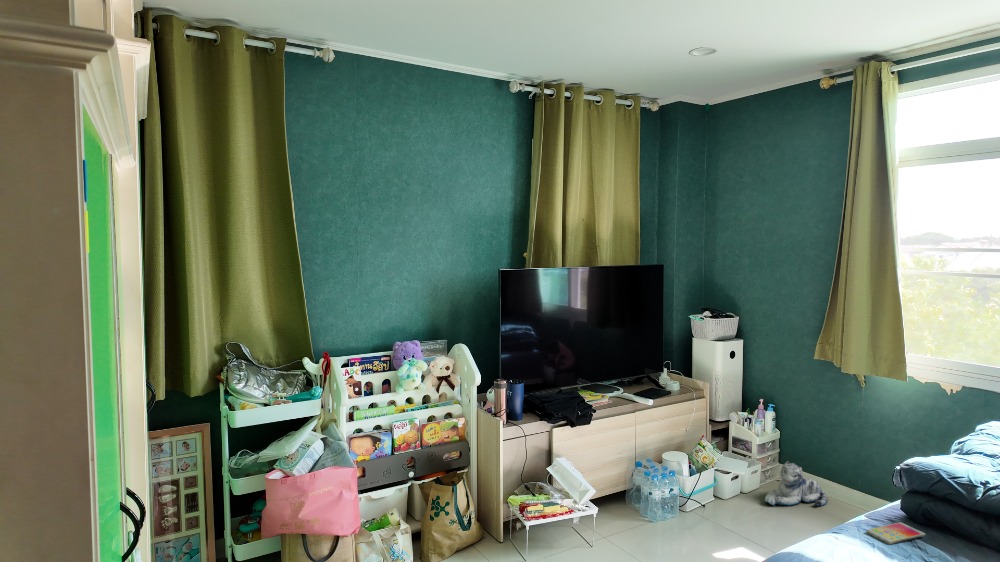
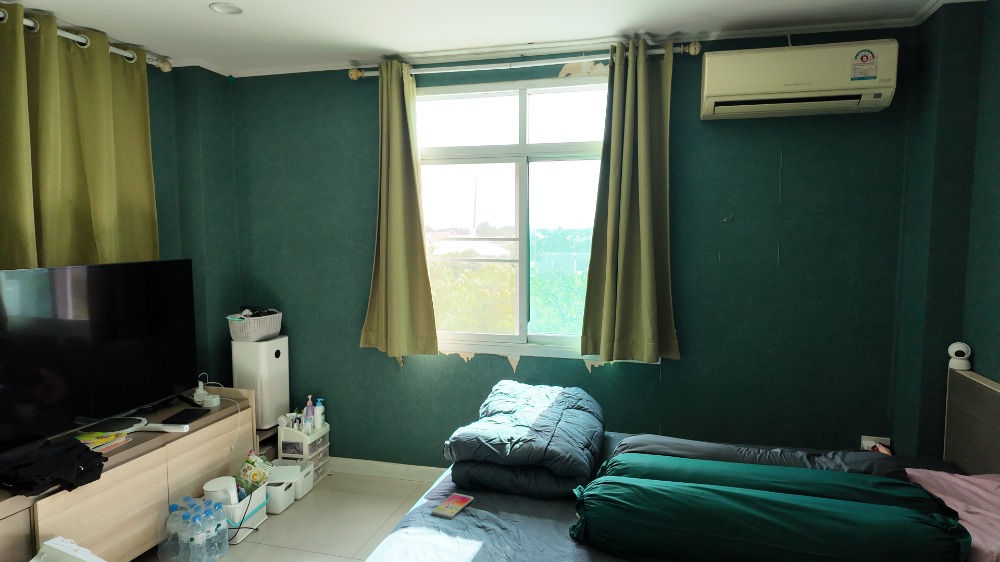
plush toy: present [764,462,827,506] -> none [320,455,376,504]

